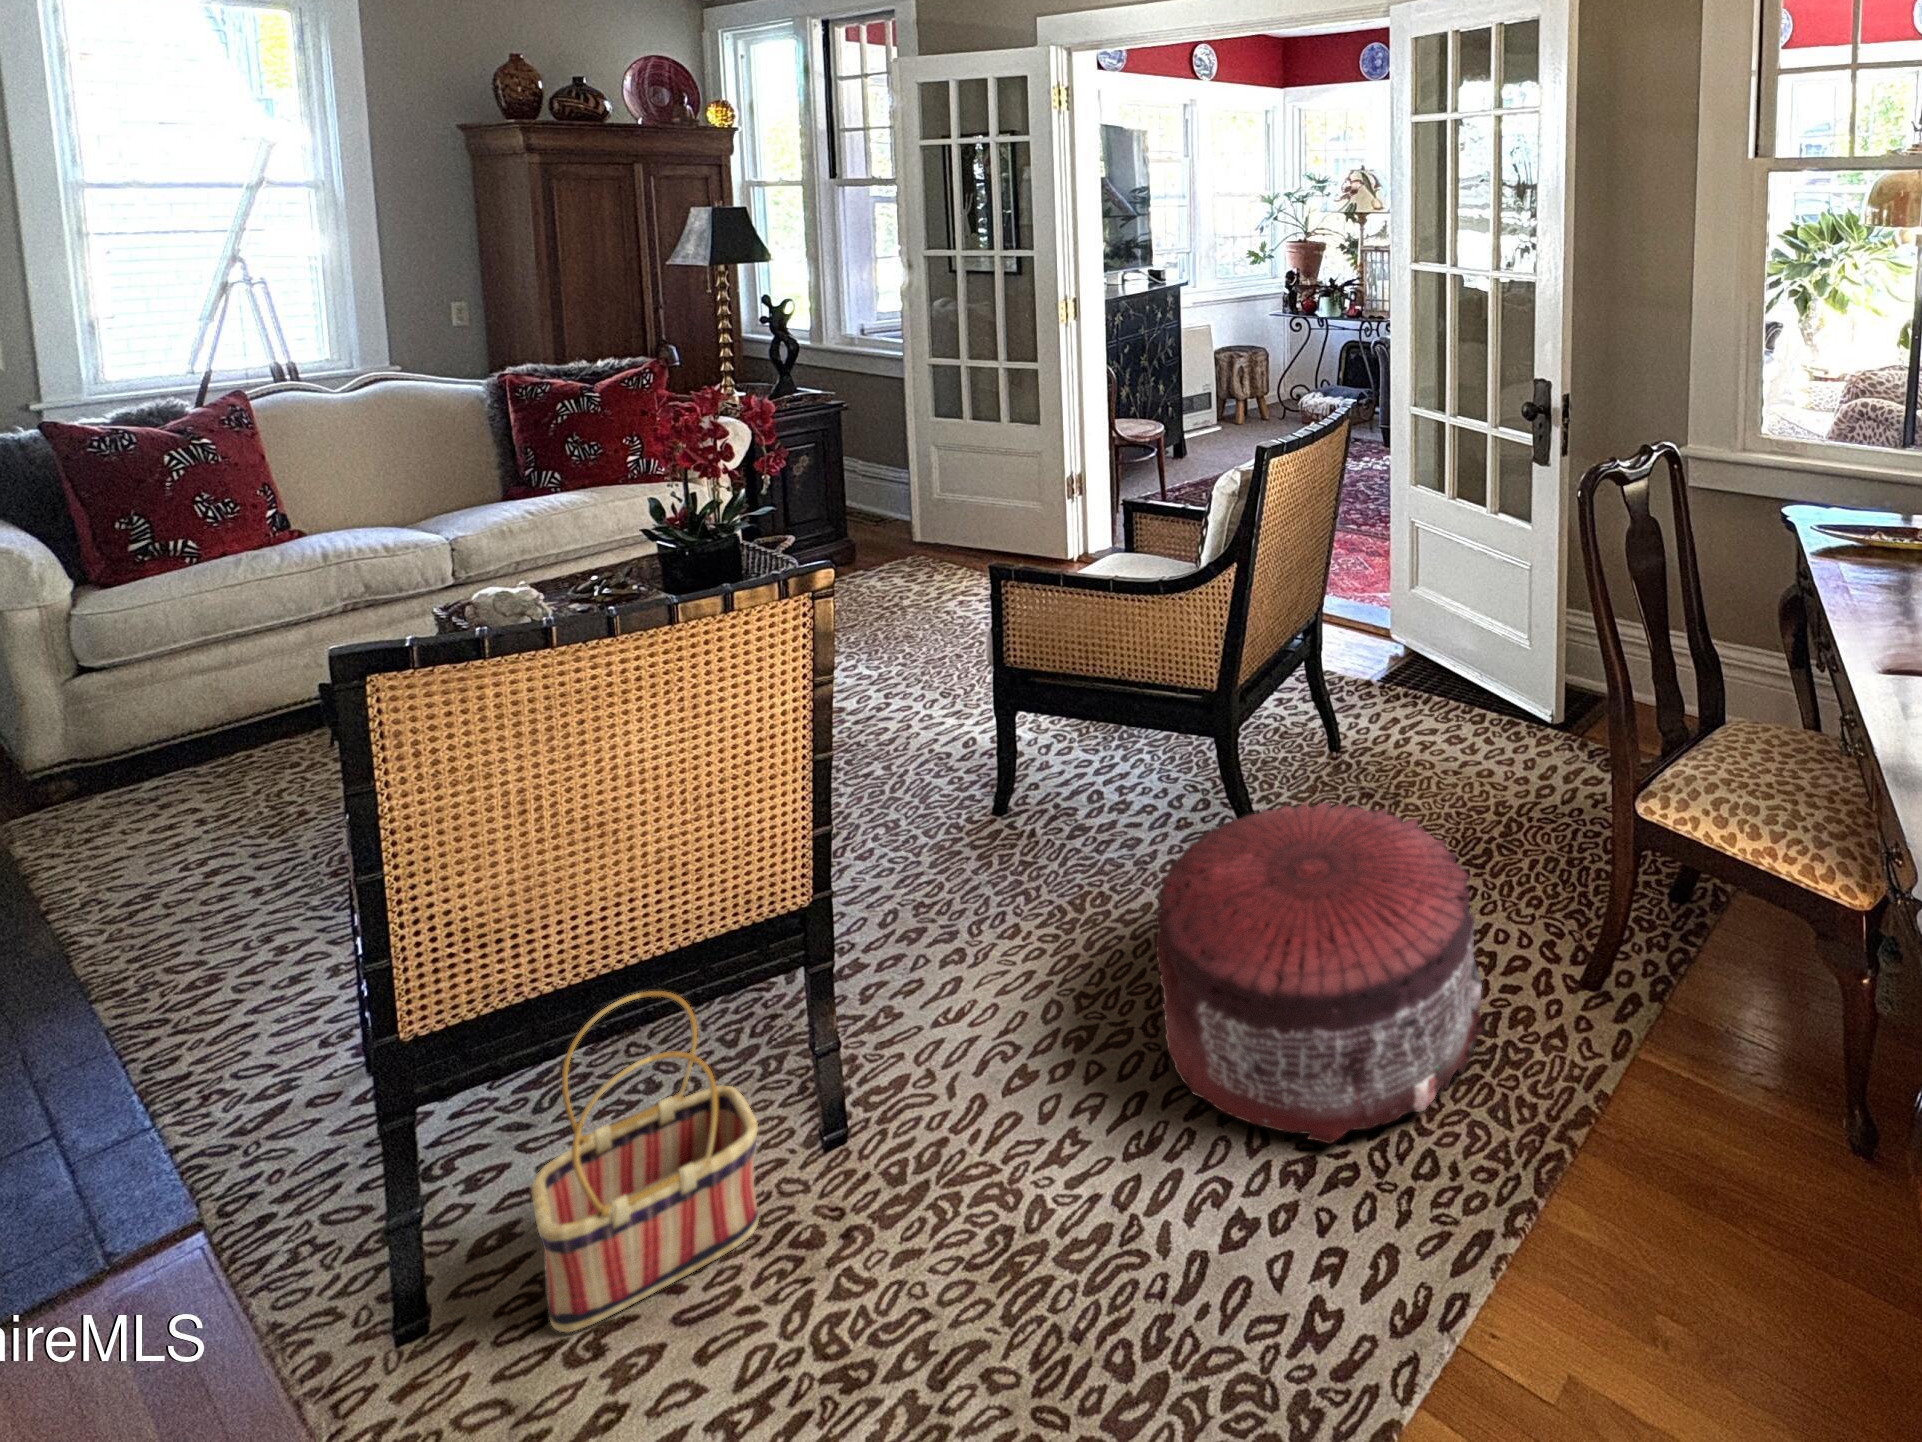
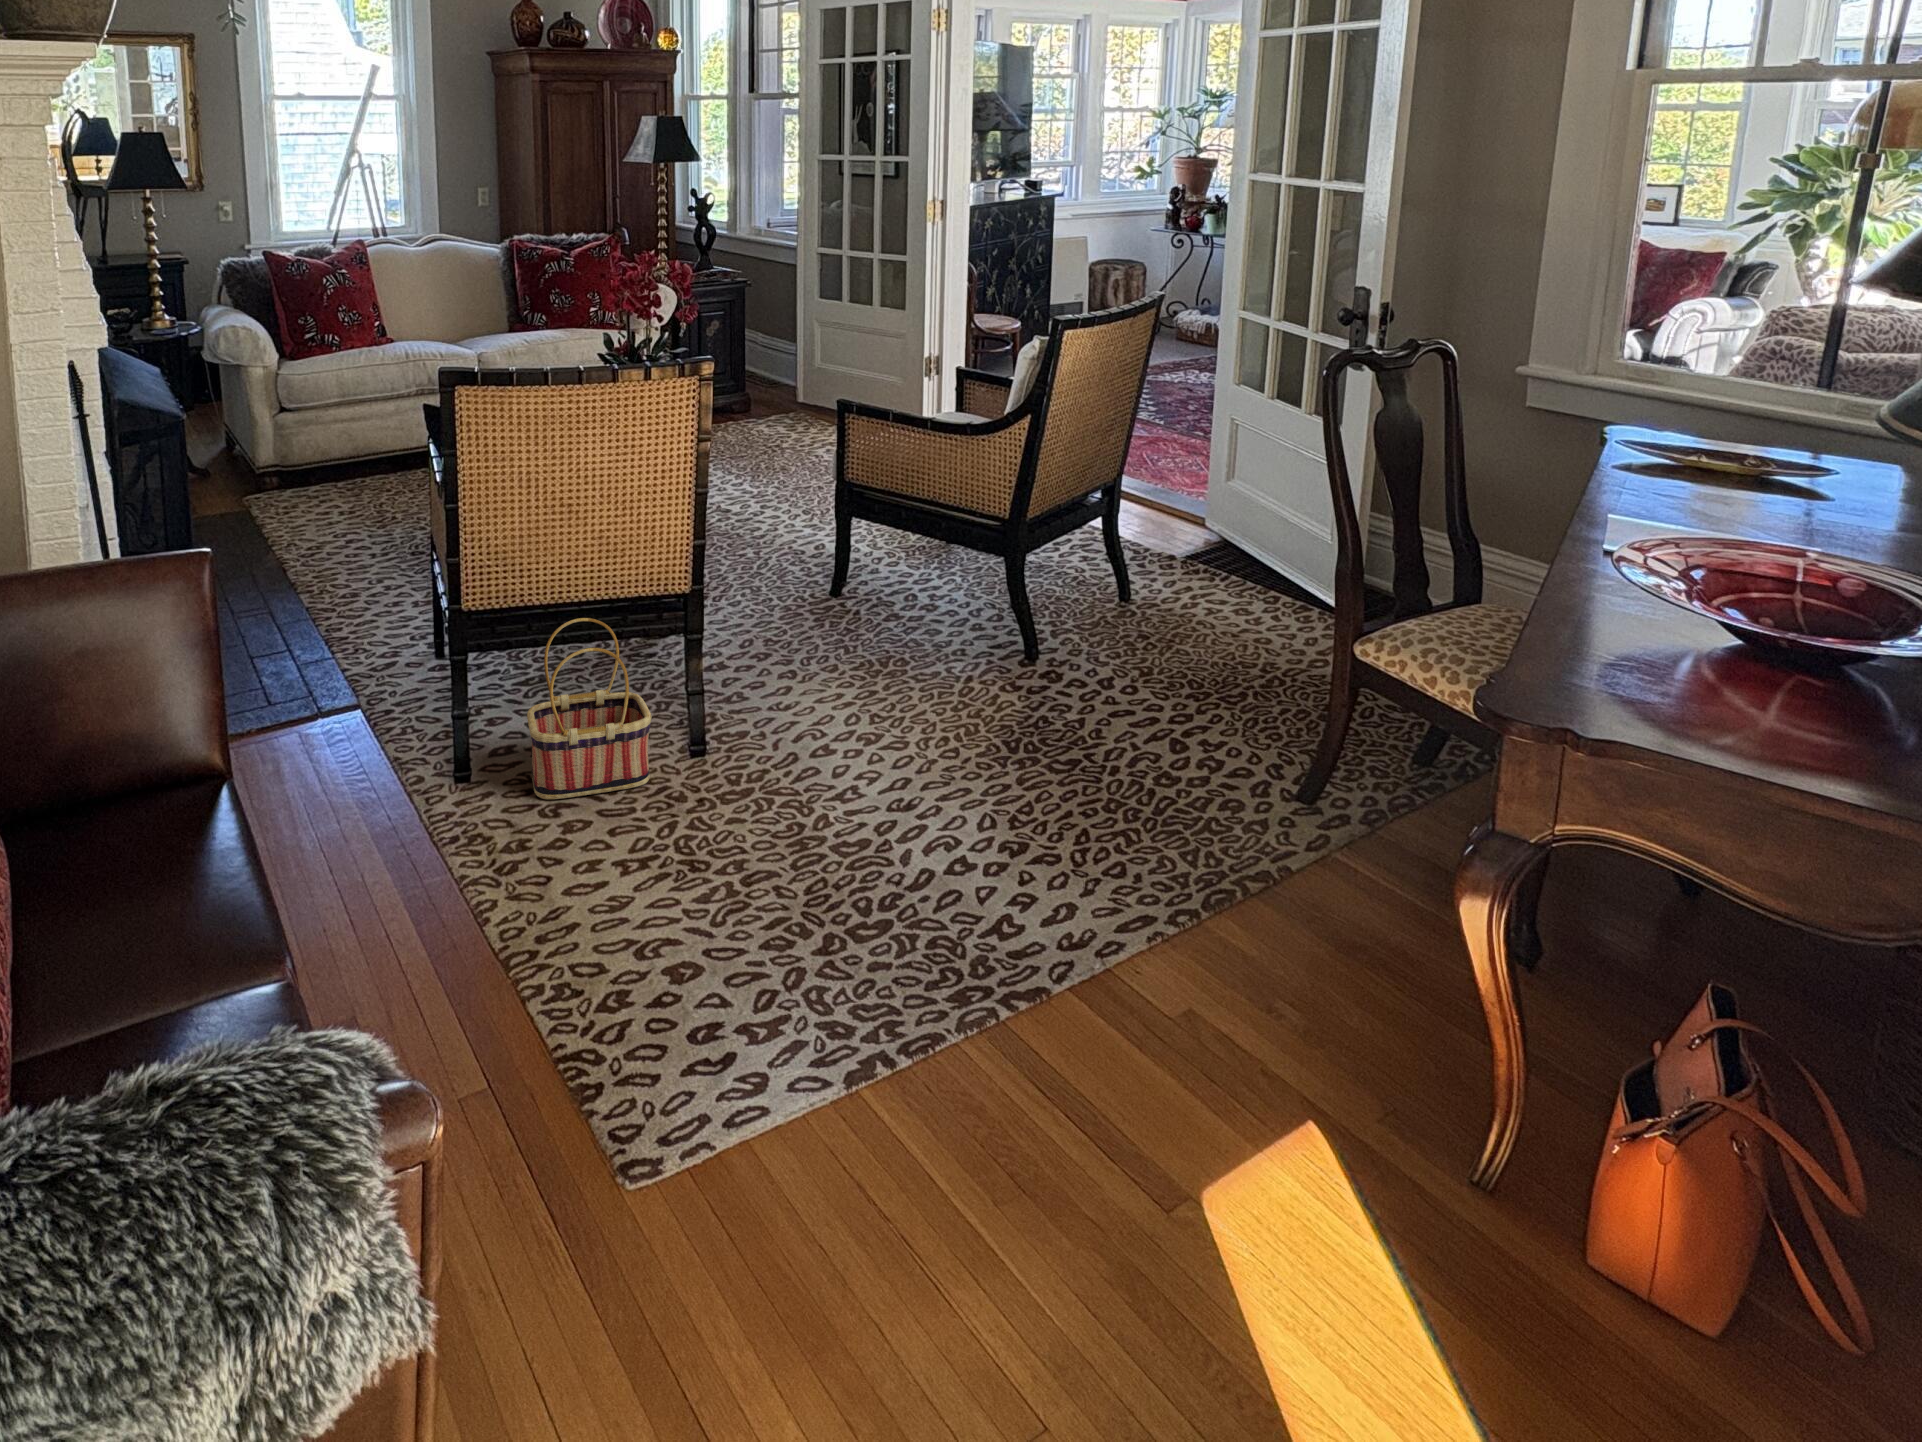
pouf: present [1155,802,1486,1144] -> none [928,609,1197,840]

